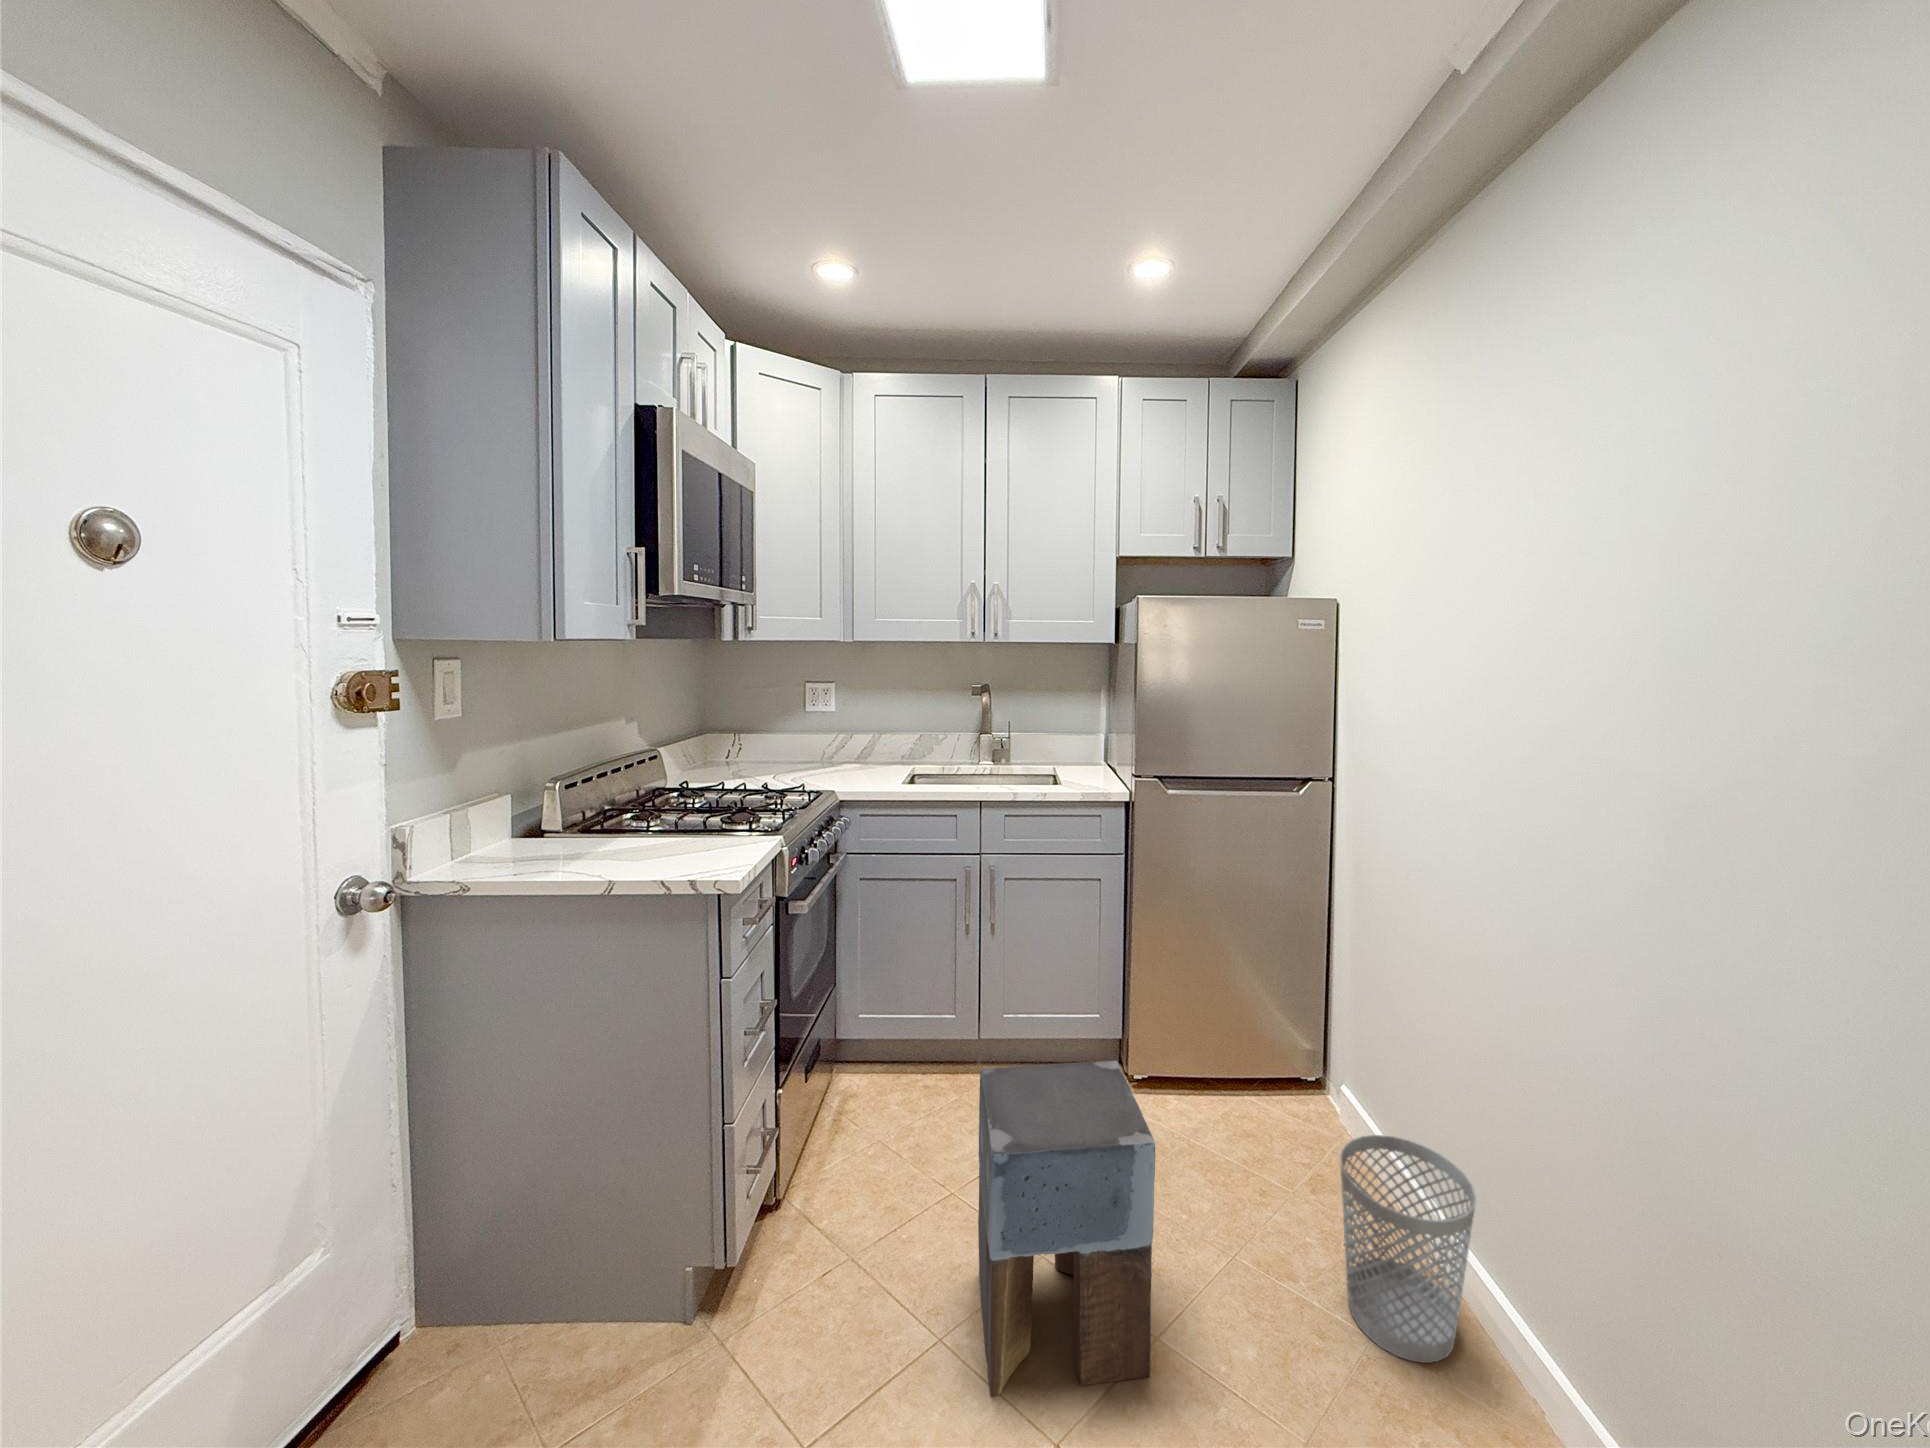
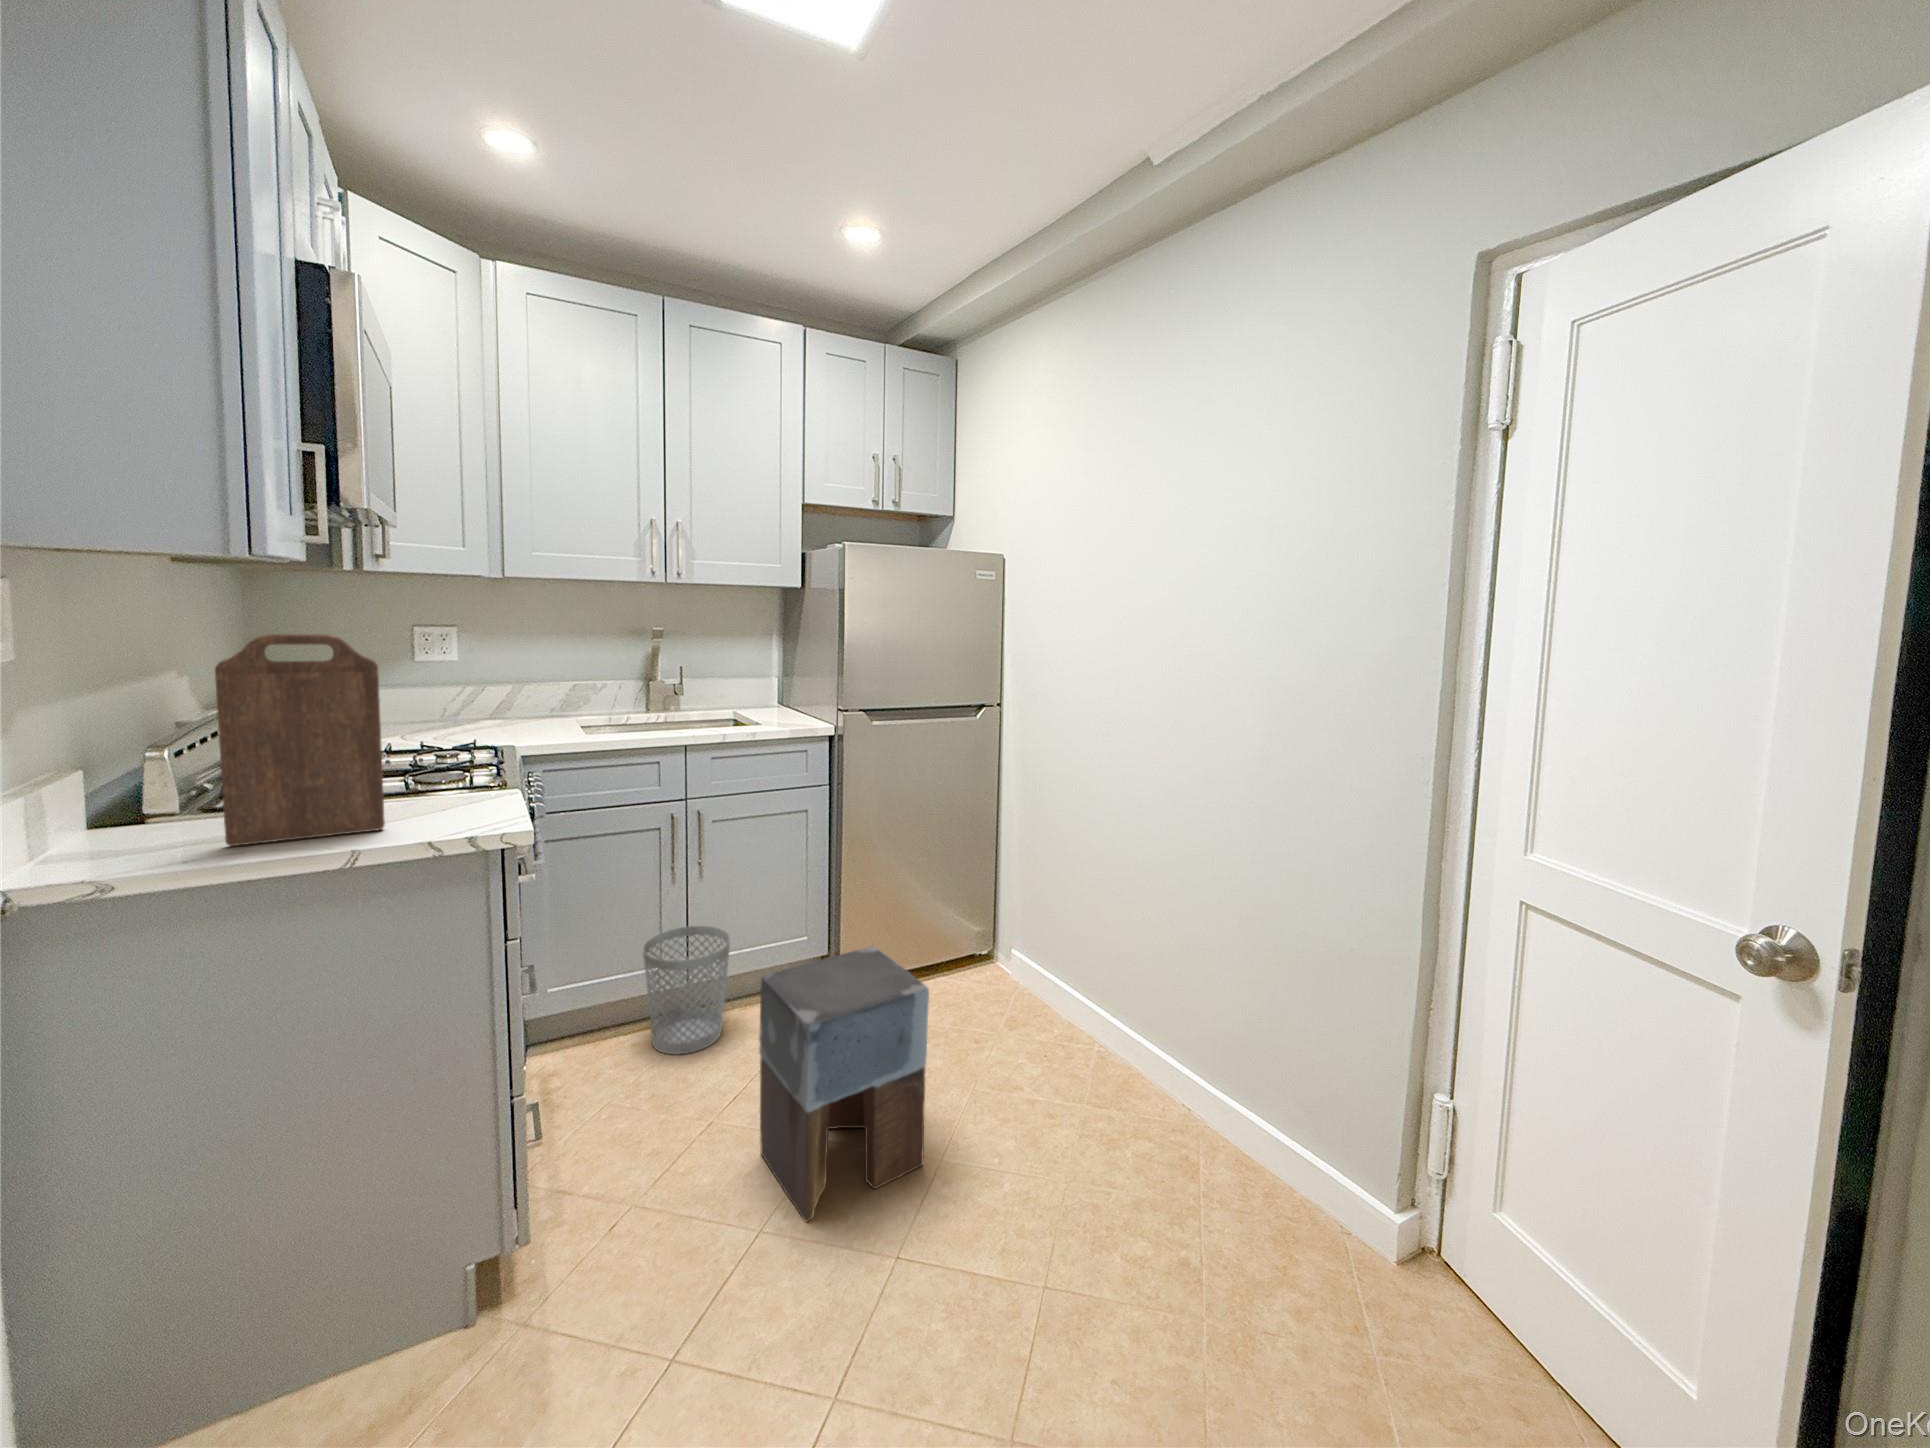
cutting board: none [533,689,645,865] -> present [215,634,385,846]
wastebasket: present [1340,1135,1476,1363] -> present [643,926,730,1055]

